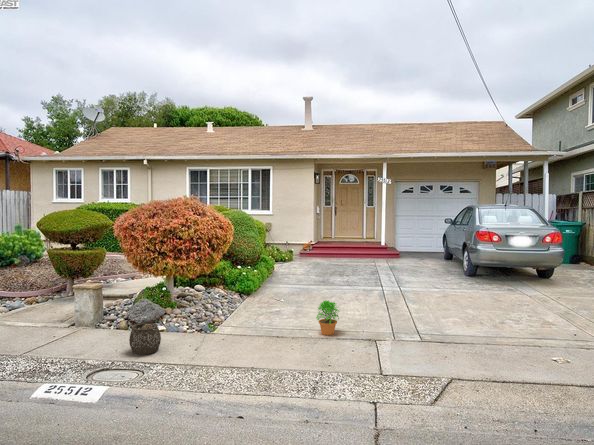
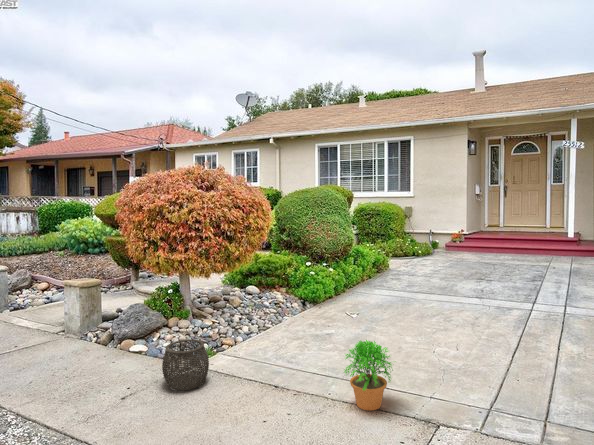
woven basket: present [129,323,161,355] -> present [162,339,209,391]

